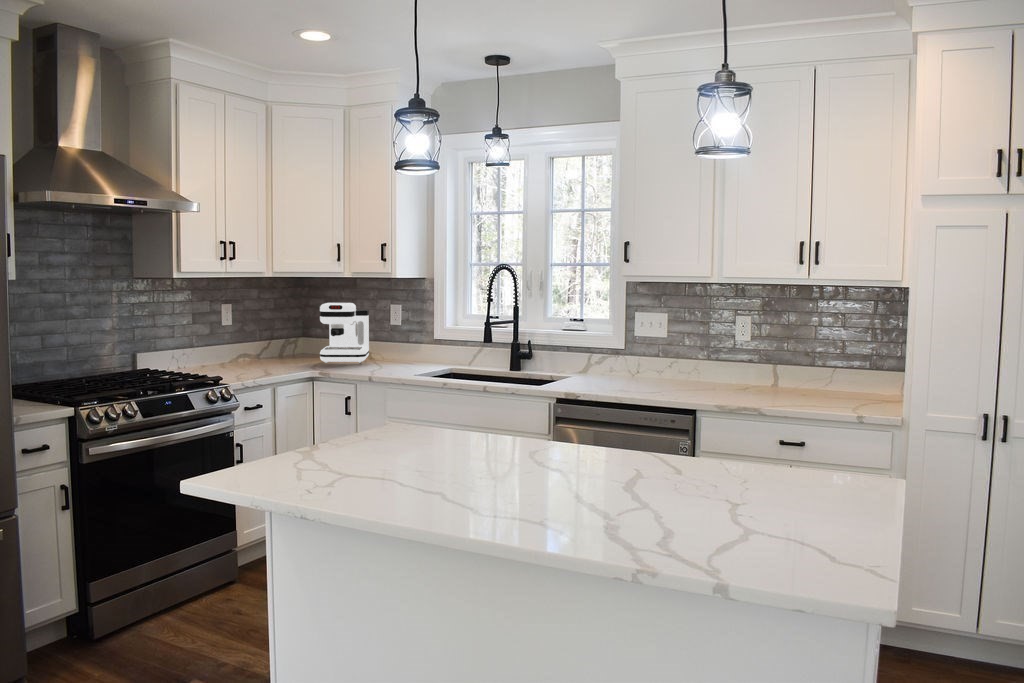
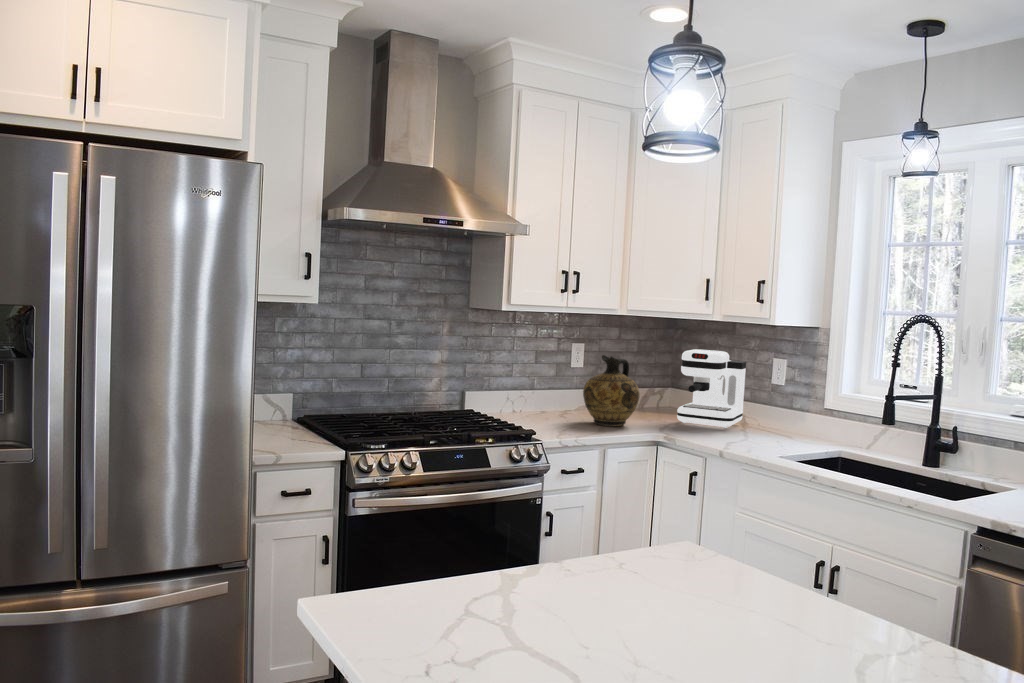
ceramic jug: none [245,311,294,370] -> present [583,355,640,426]

